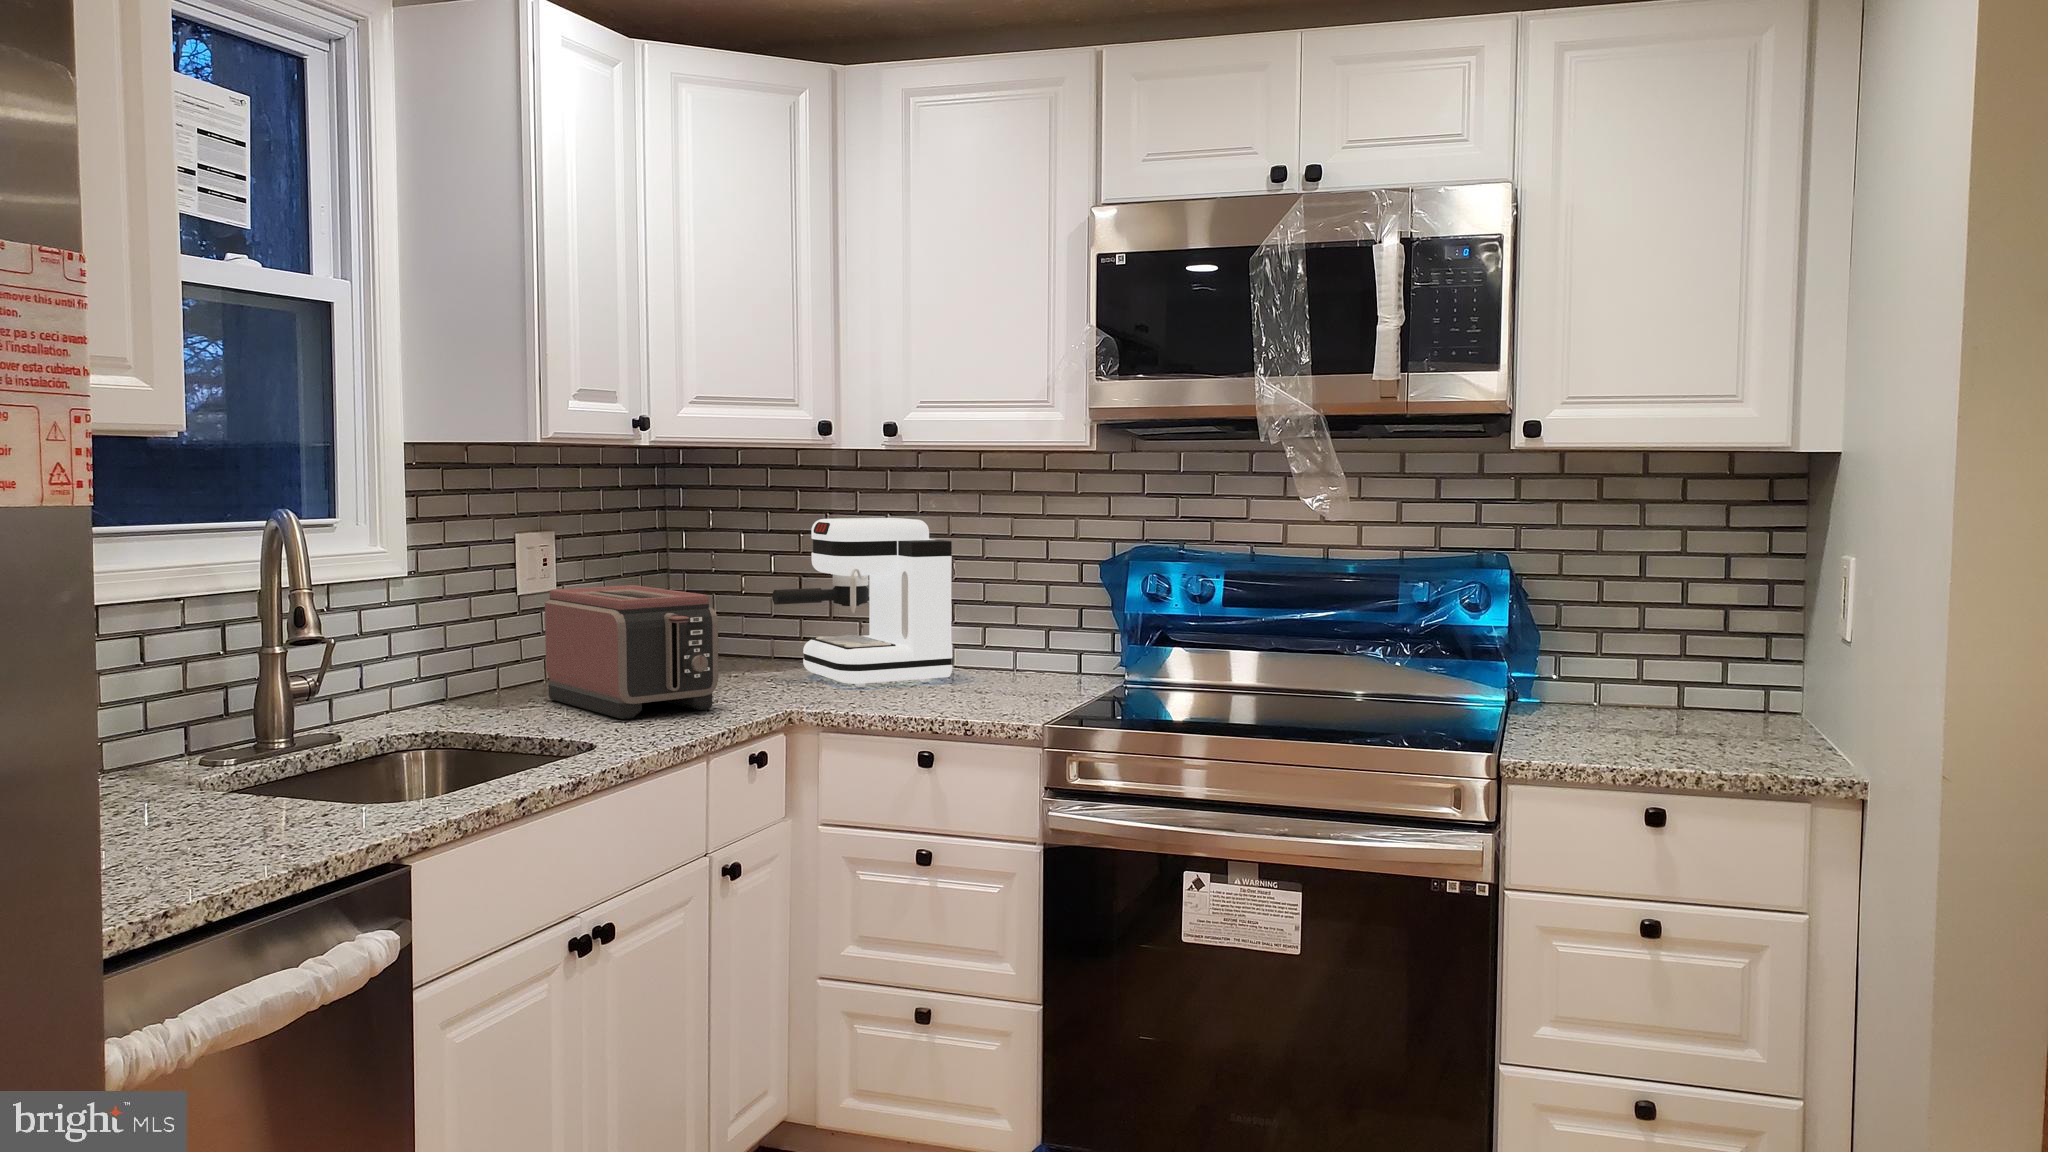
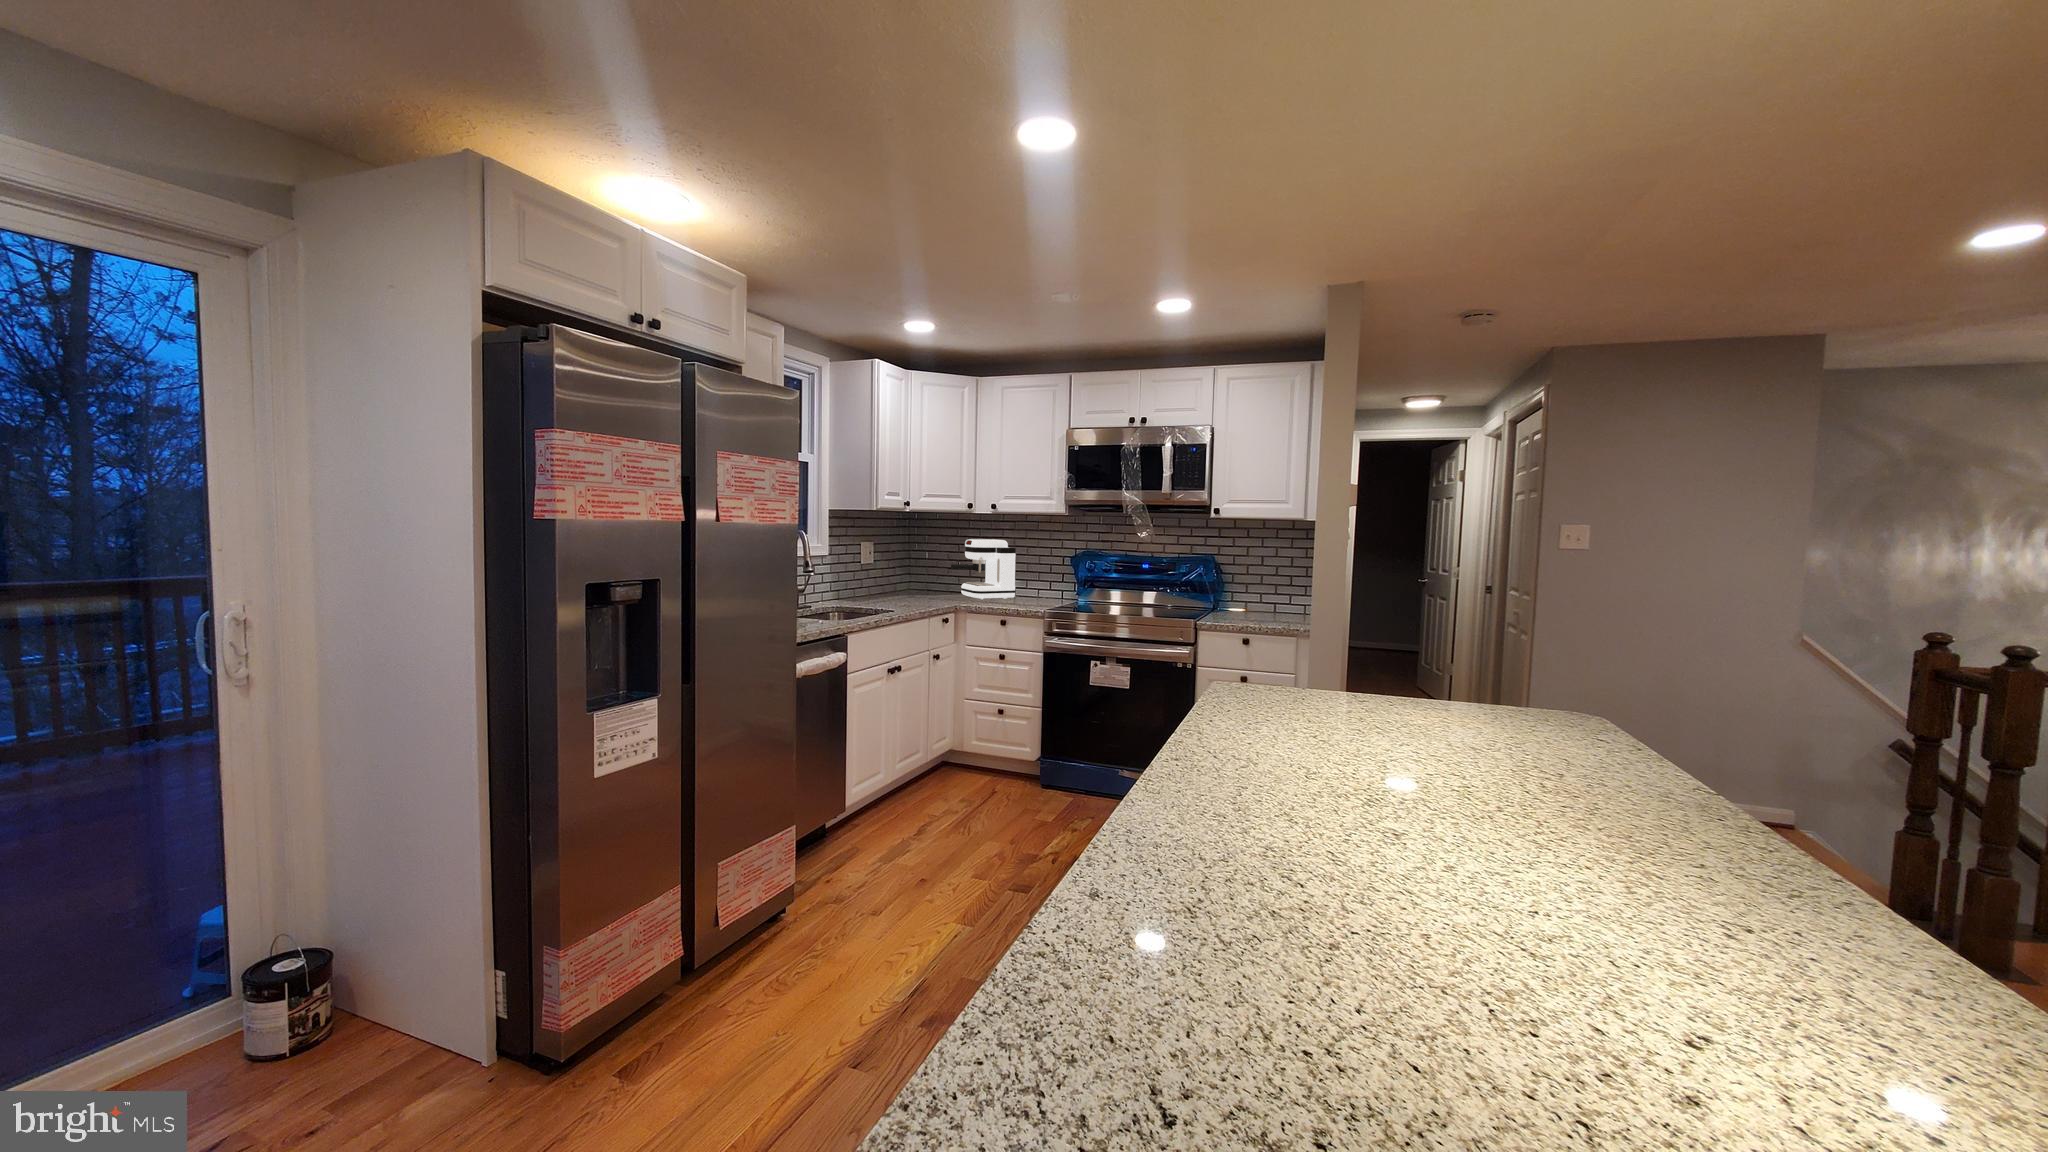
toaster: present [545,585,718,719] -> none [873,561,934,605]

